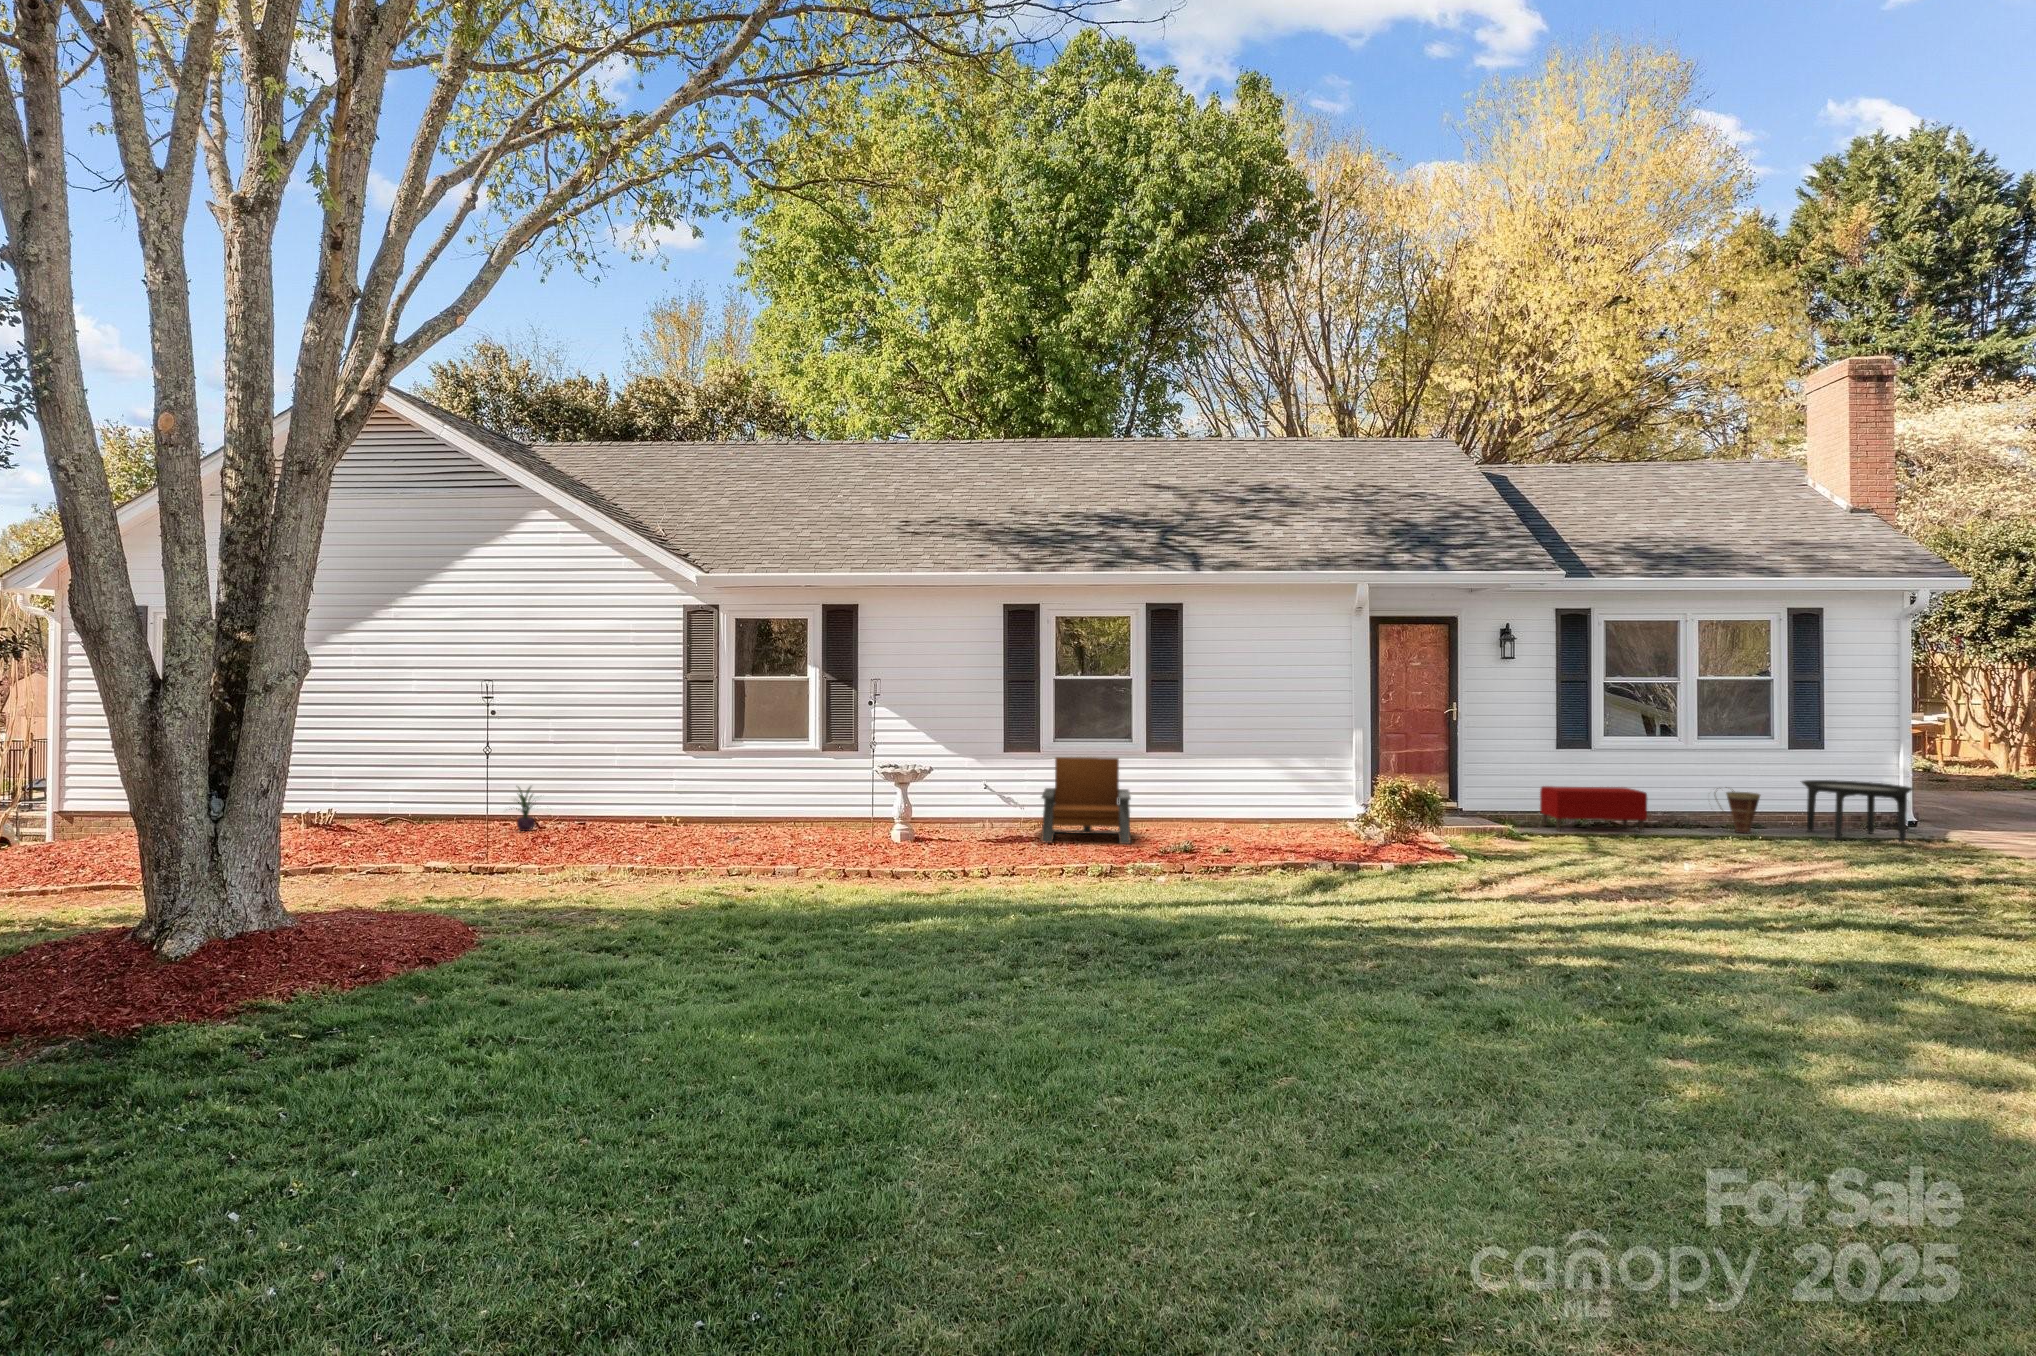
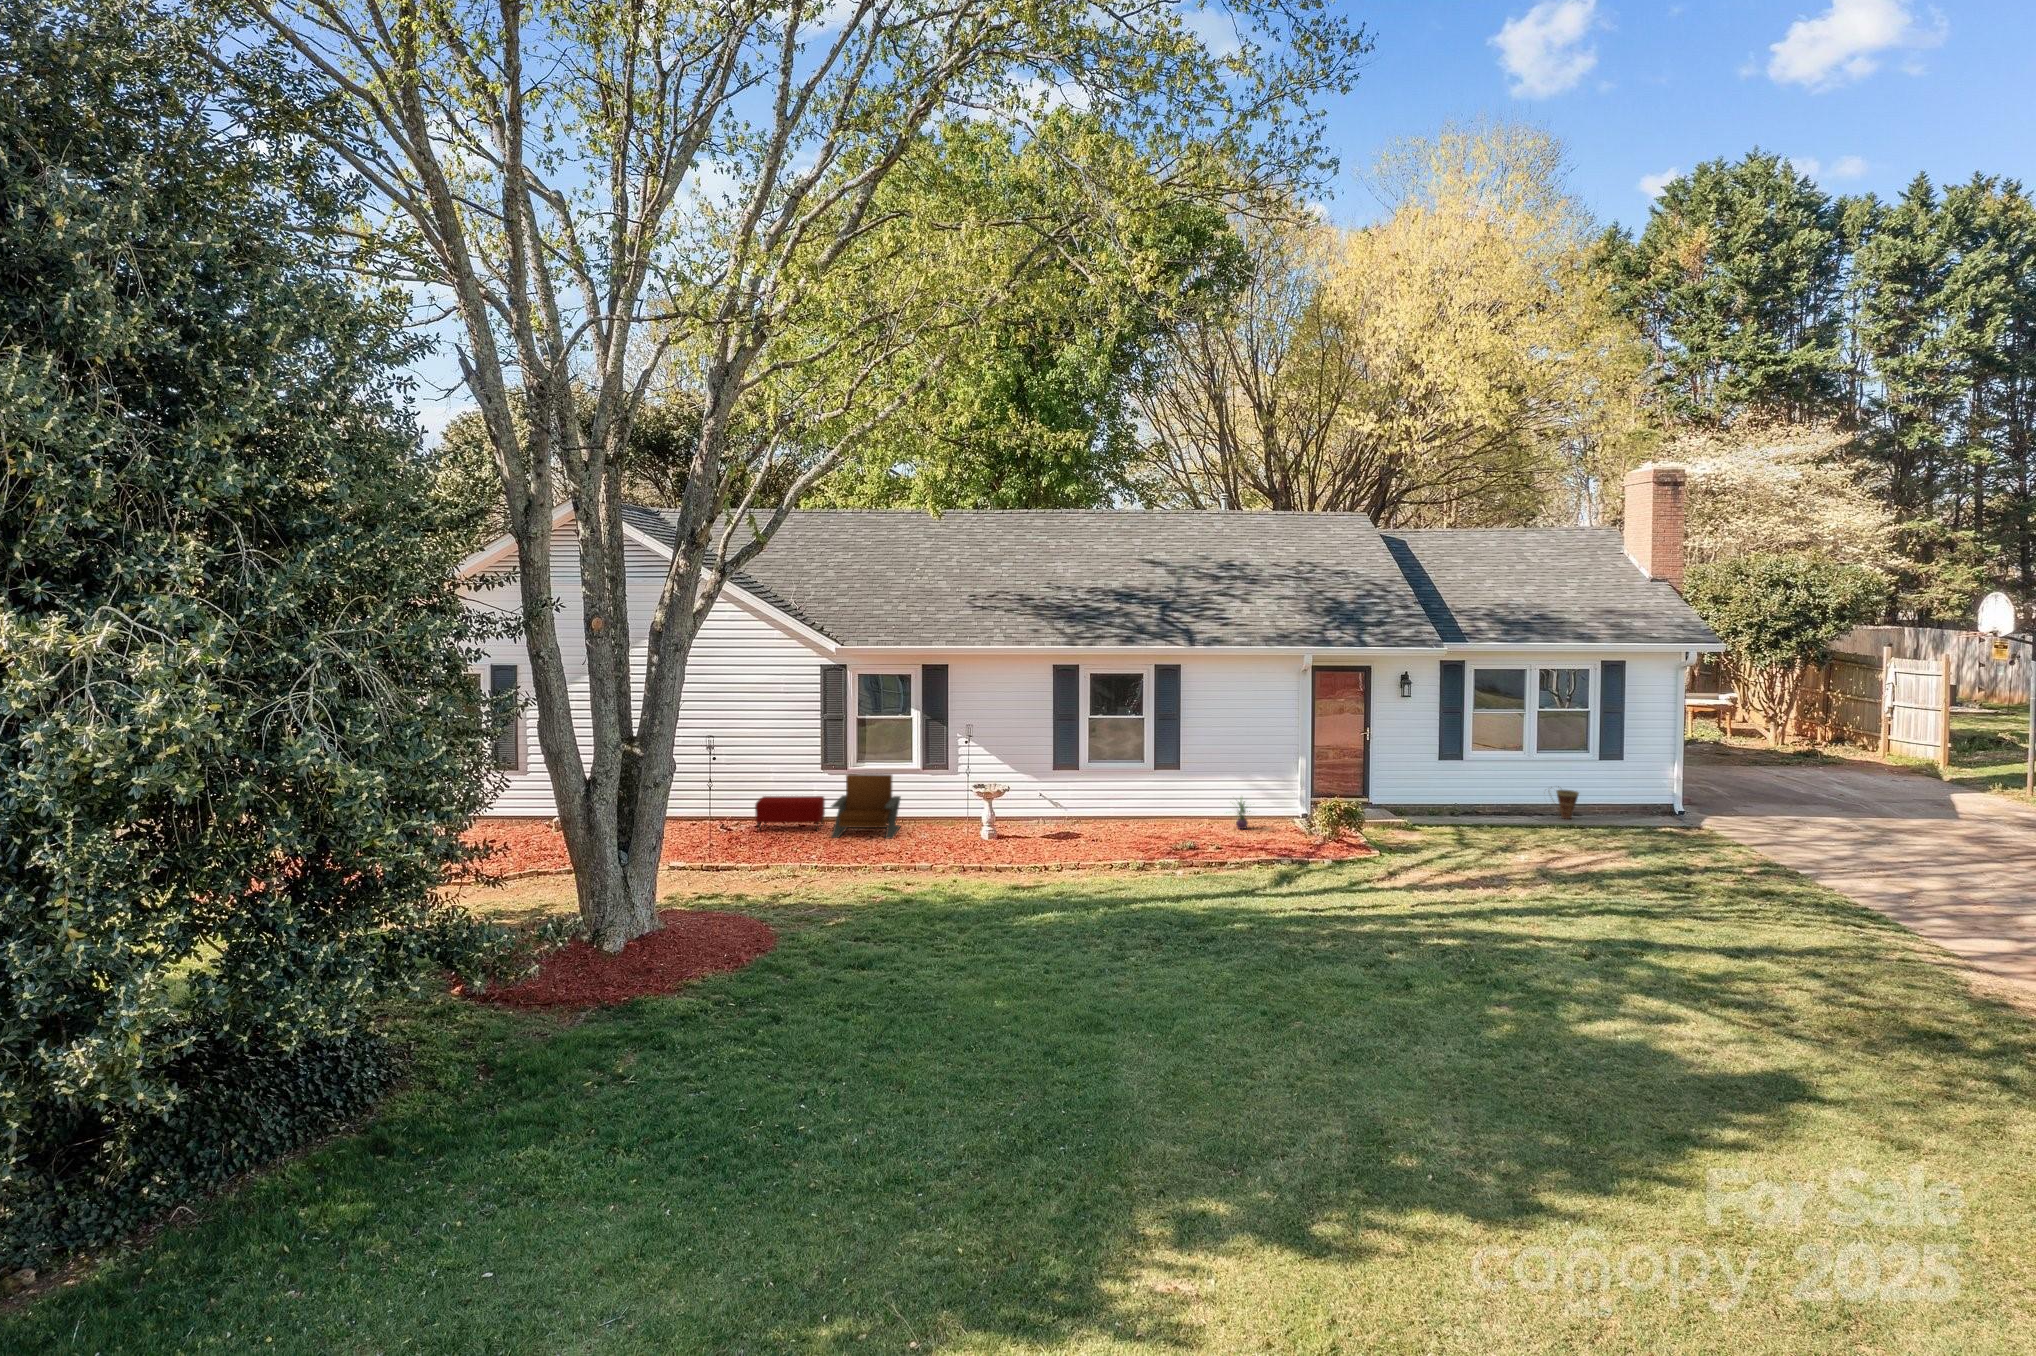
lounge chair: present [1041,757,1131,844] -> present [831,774,901,839]
round table: present [1802,780,1914,842] -> none [1607,780,1681,827]
bench: present [1540,786,1647,833] -> present [755,796,825,831]
decorative plant: present [516,787,535,831] -> present [1236,798,1250,829]

